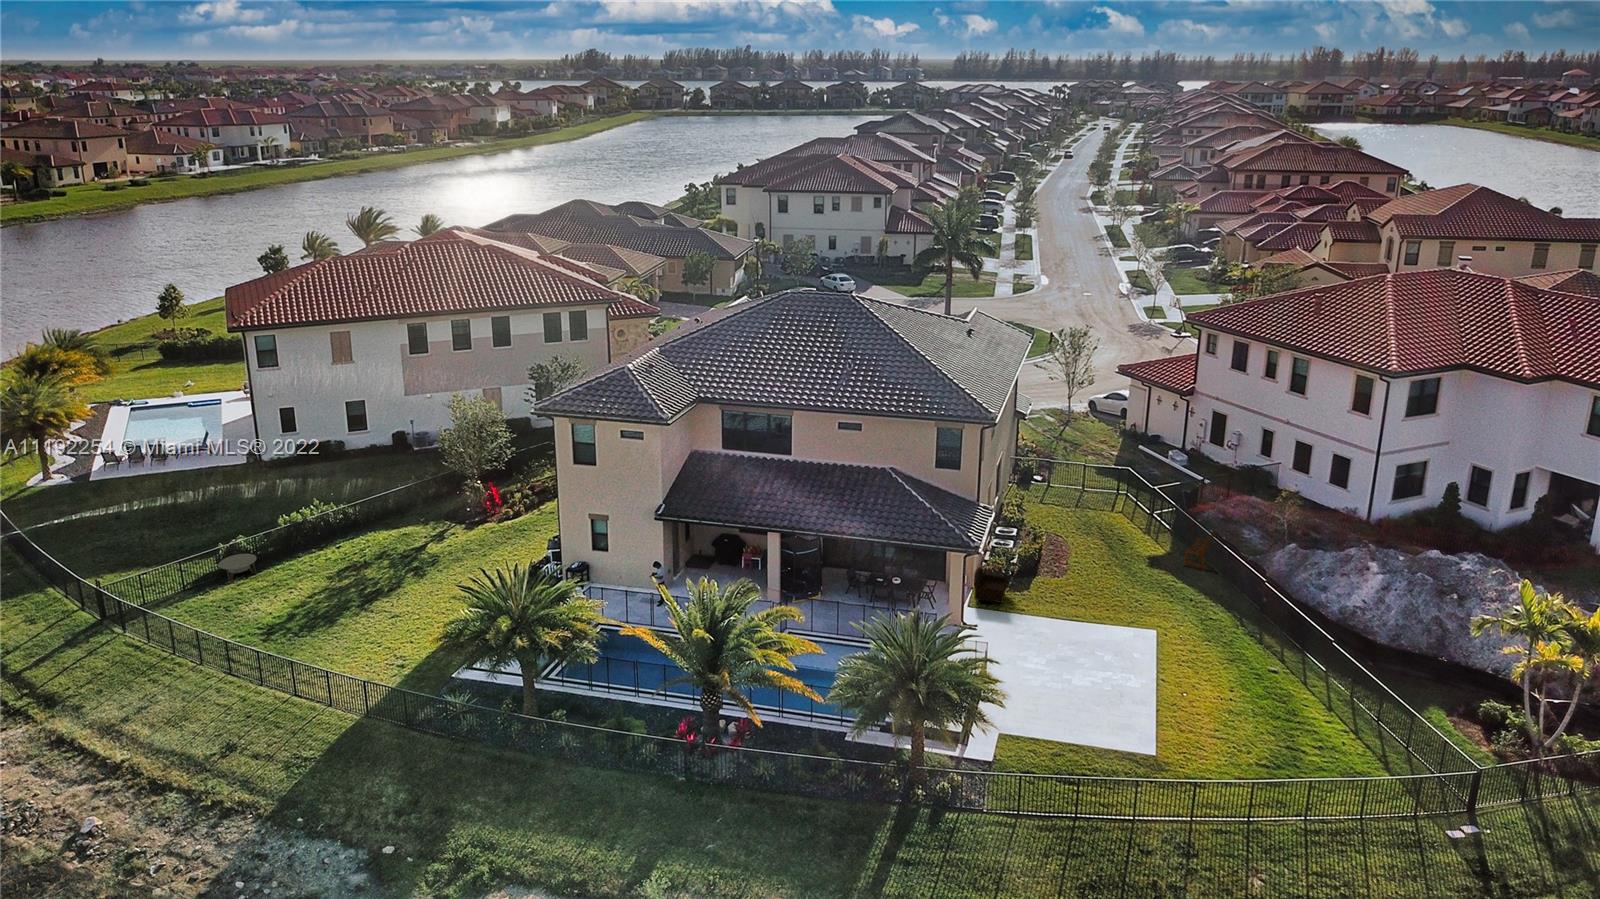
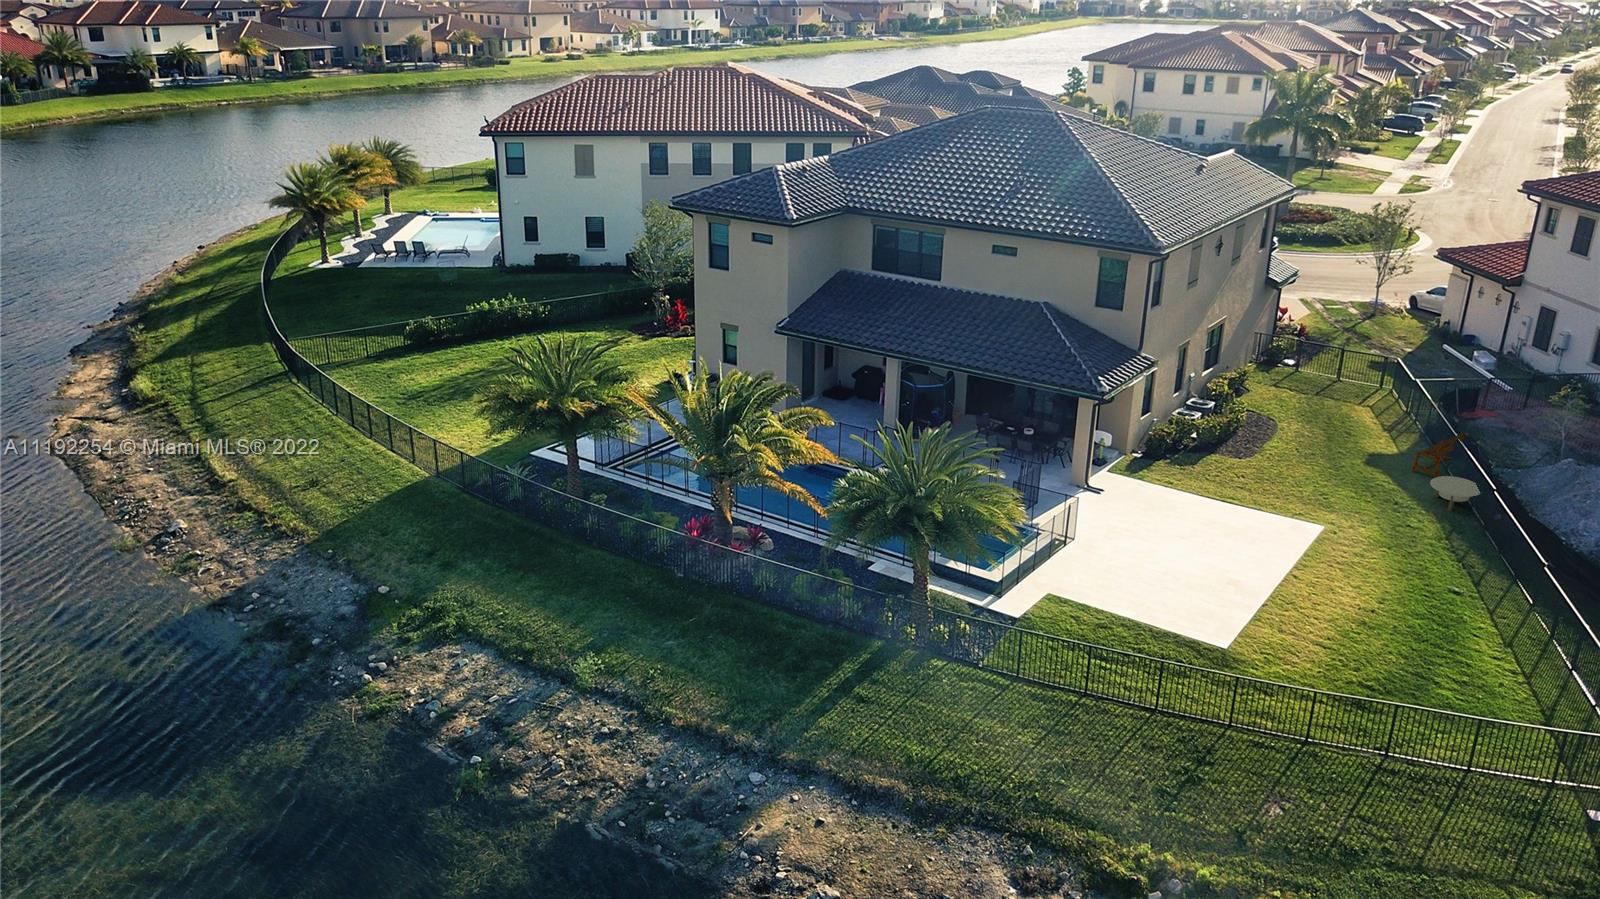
round table: present [218,554,257,581] -> present [1430,476,1482,511]
armchair: present [974,567,1008,603] -> none [1115,431,1163,478]

